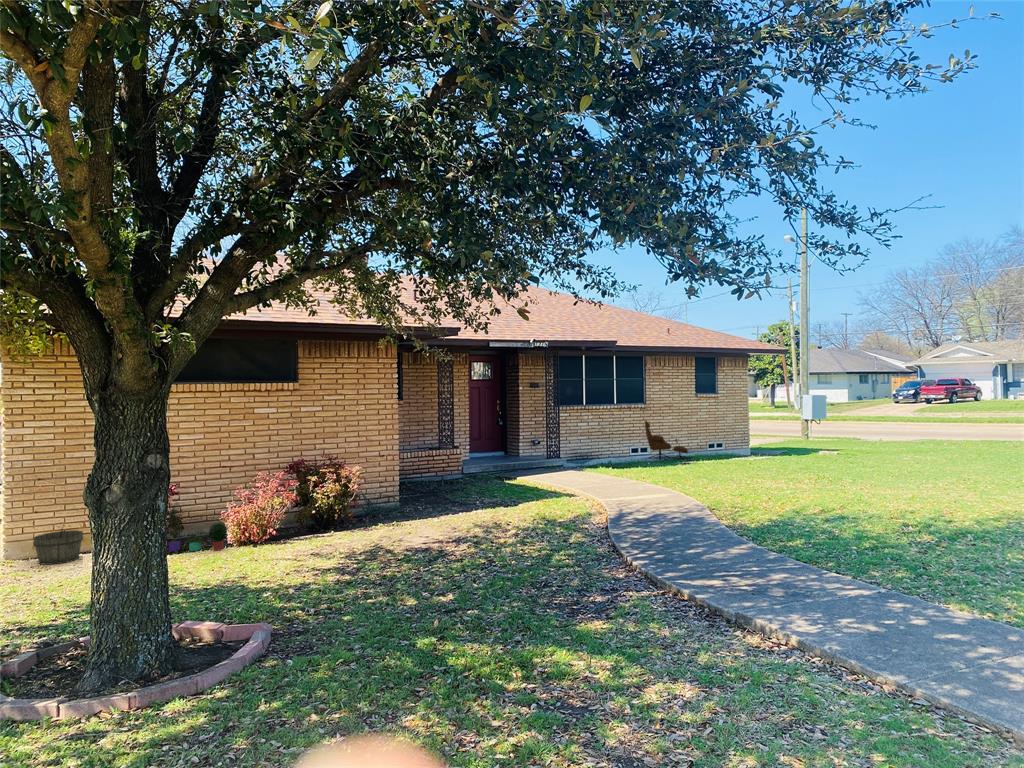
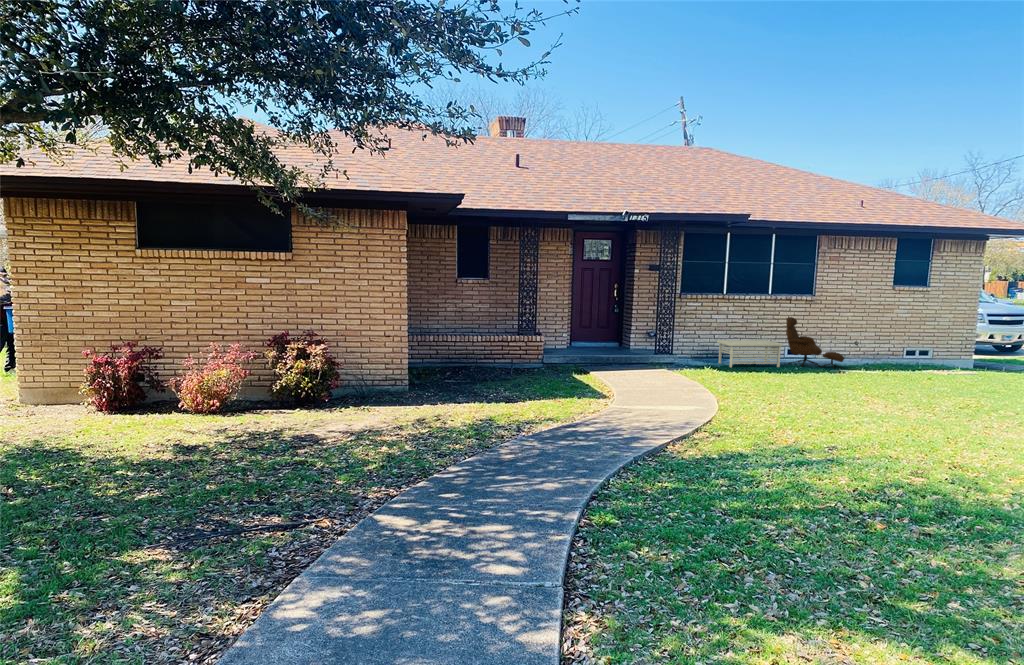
storage bench: none [597,441,647,465] -> present [717,340,782,367]
potted plant: present [167,502,228,551] -> none [130,365,182,418]
wooden bucket: present [33,525,83,565] -> none [29,377,78,412]

